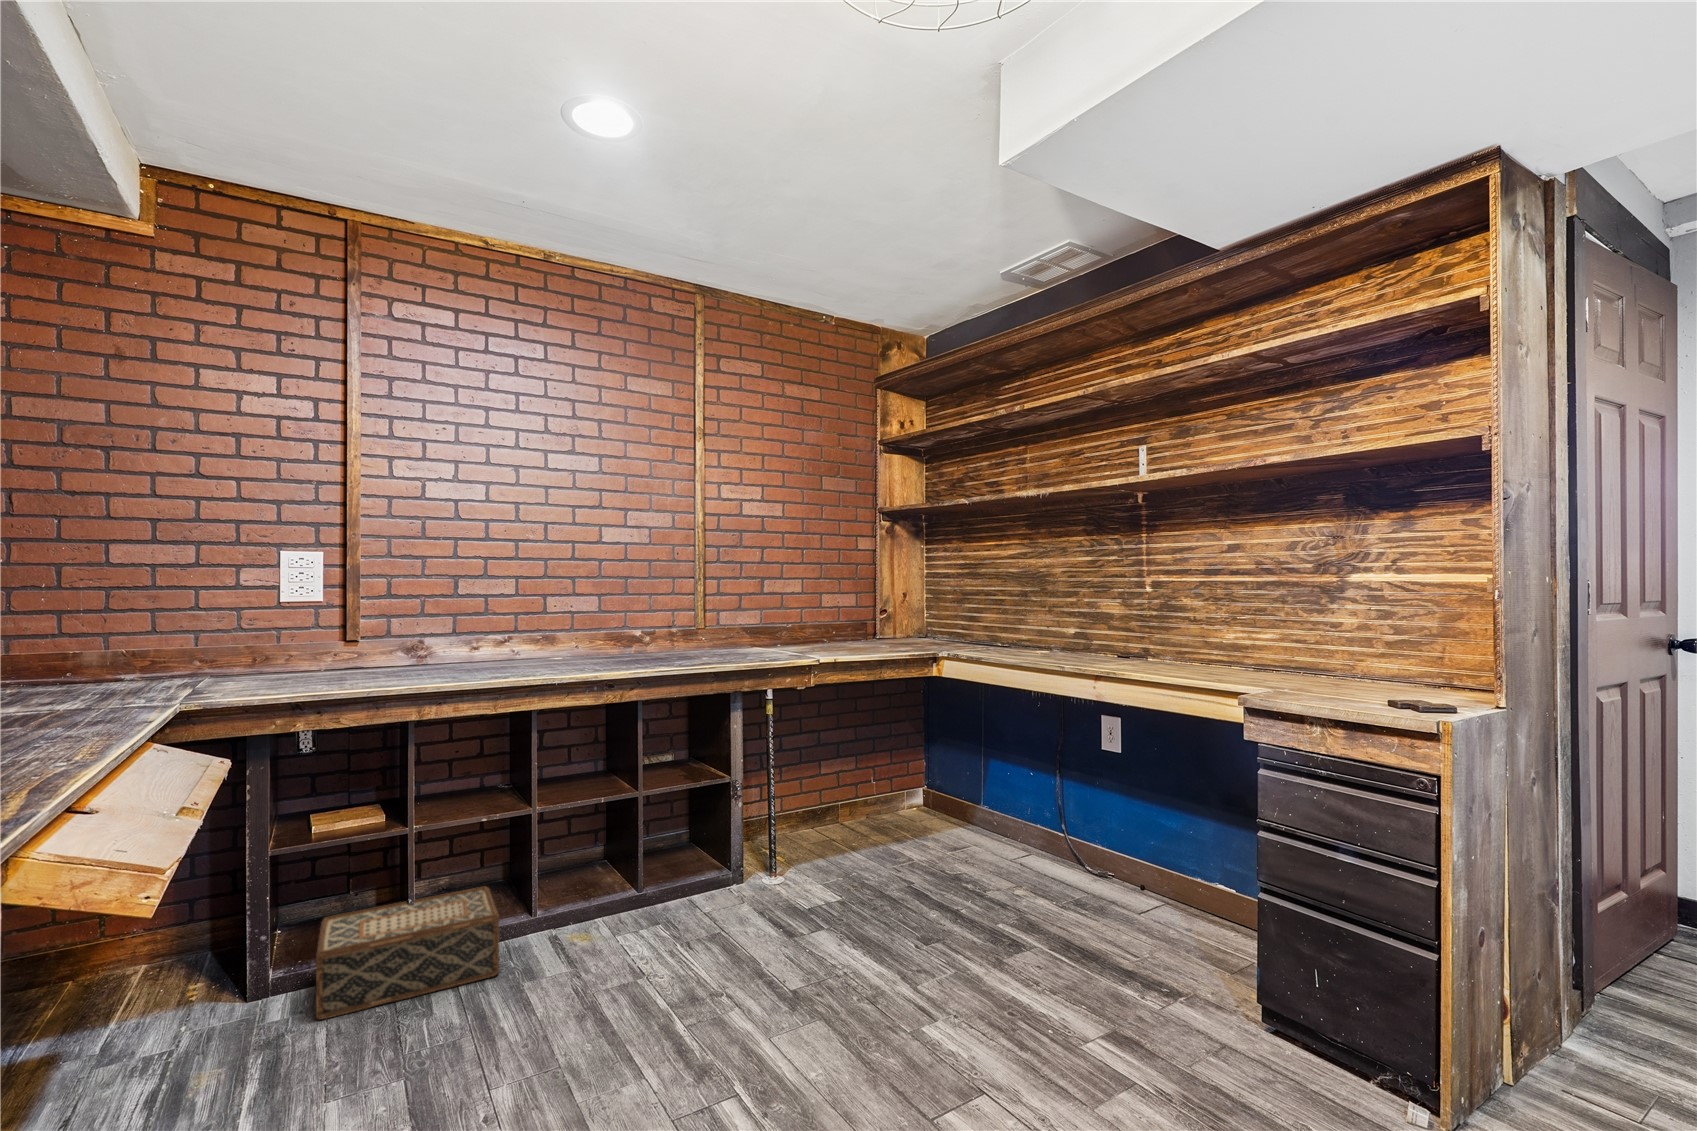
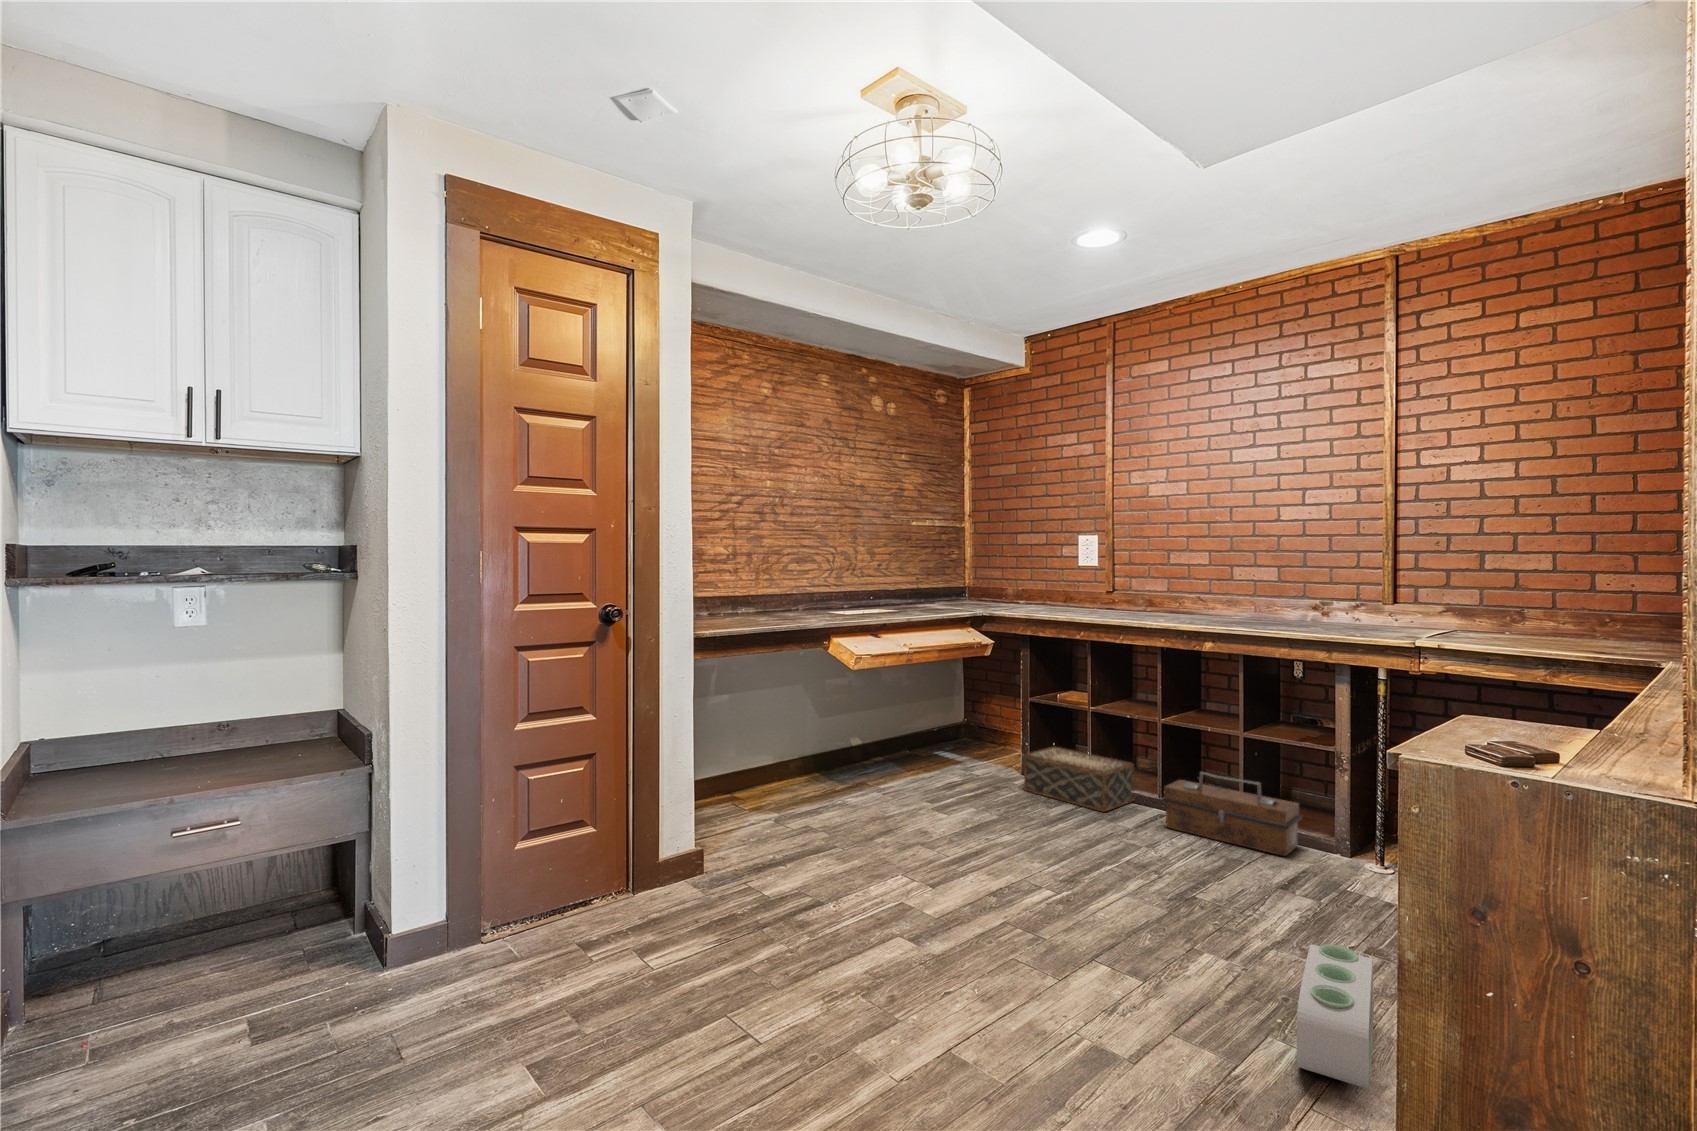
toolbox: none [573,842,729,948] -> present [1162,772,1302,856]
air purifier: none [1013,943,1176,1068] -> present [1296,944,1374,1089]

